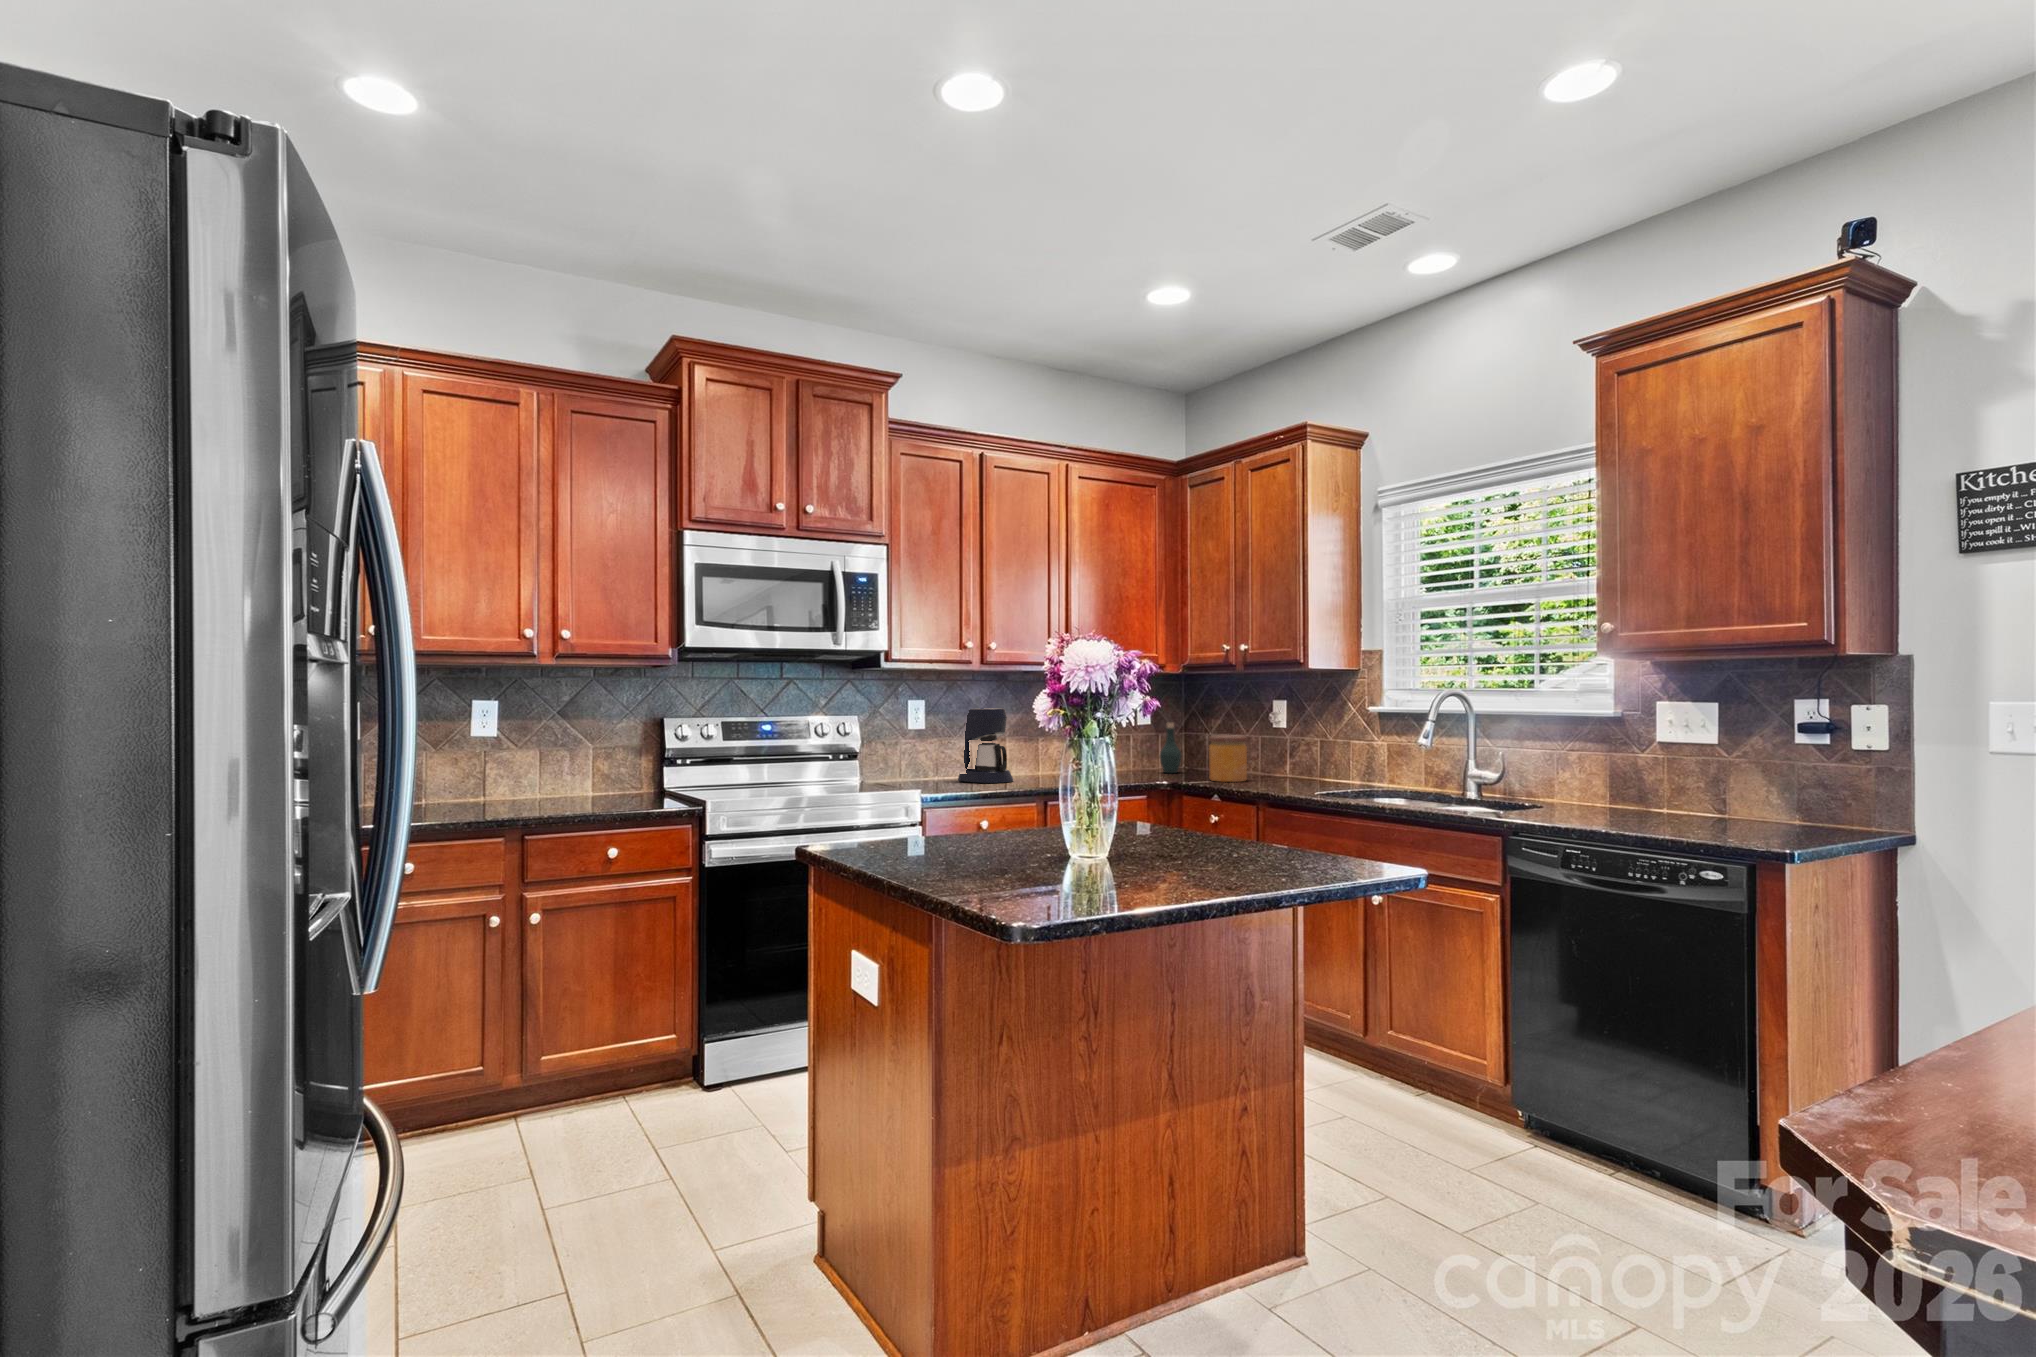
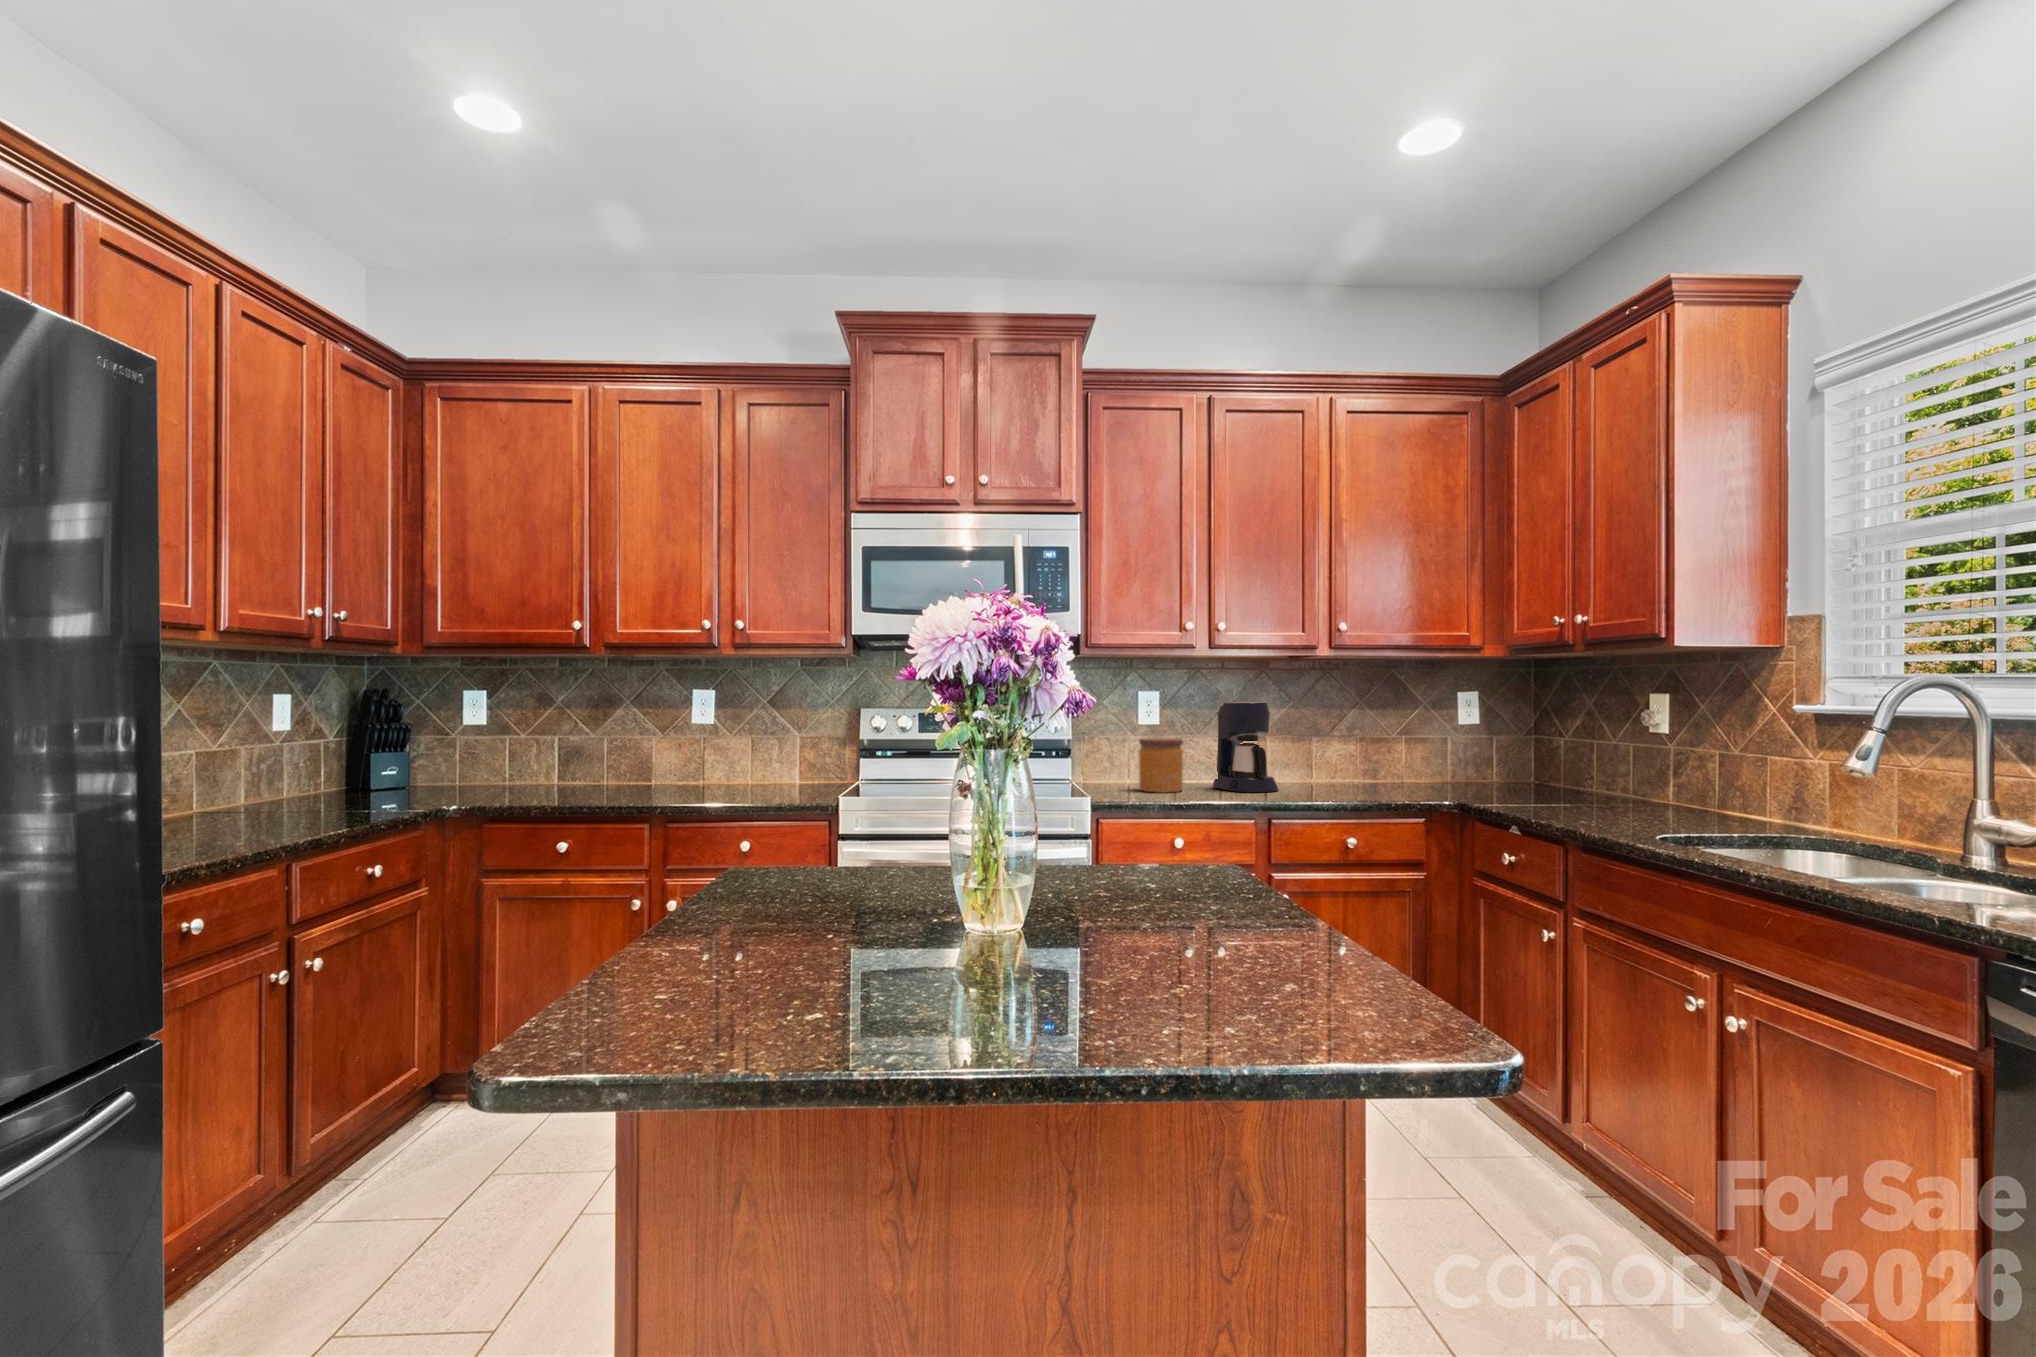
bottle: present [1160,723,1181,773] -> none [1494,723,1528,790]
jar: present [1209,735,1247,782] -> present [1139,738,1183,793]

